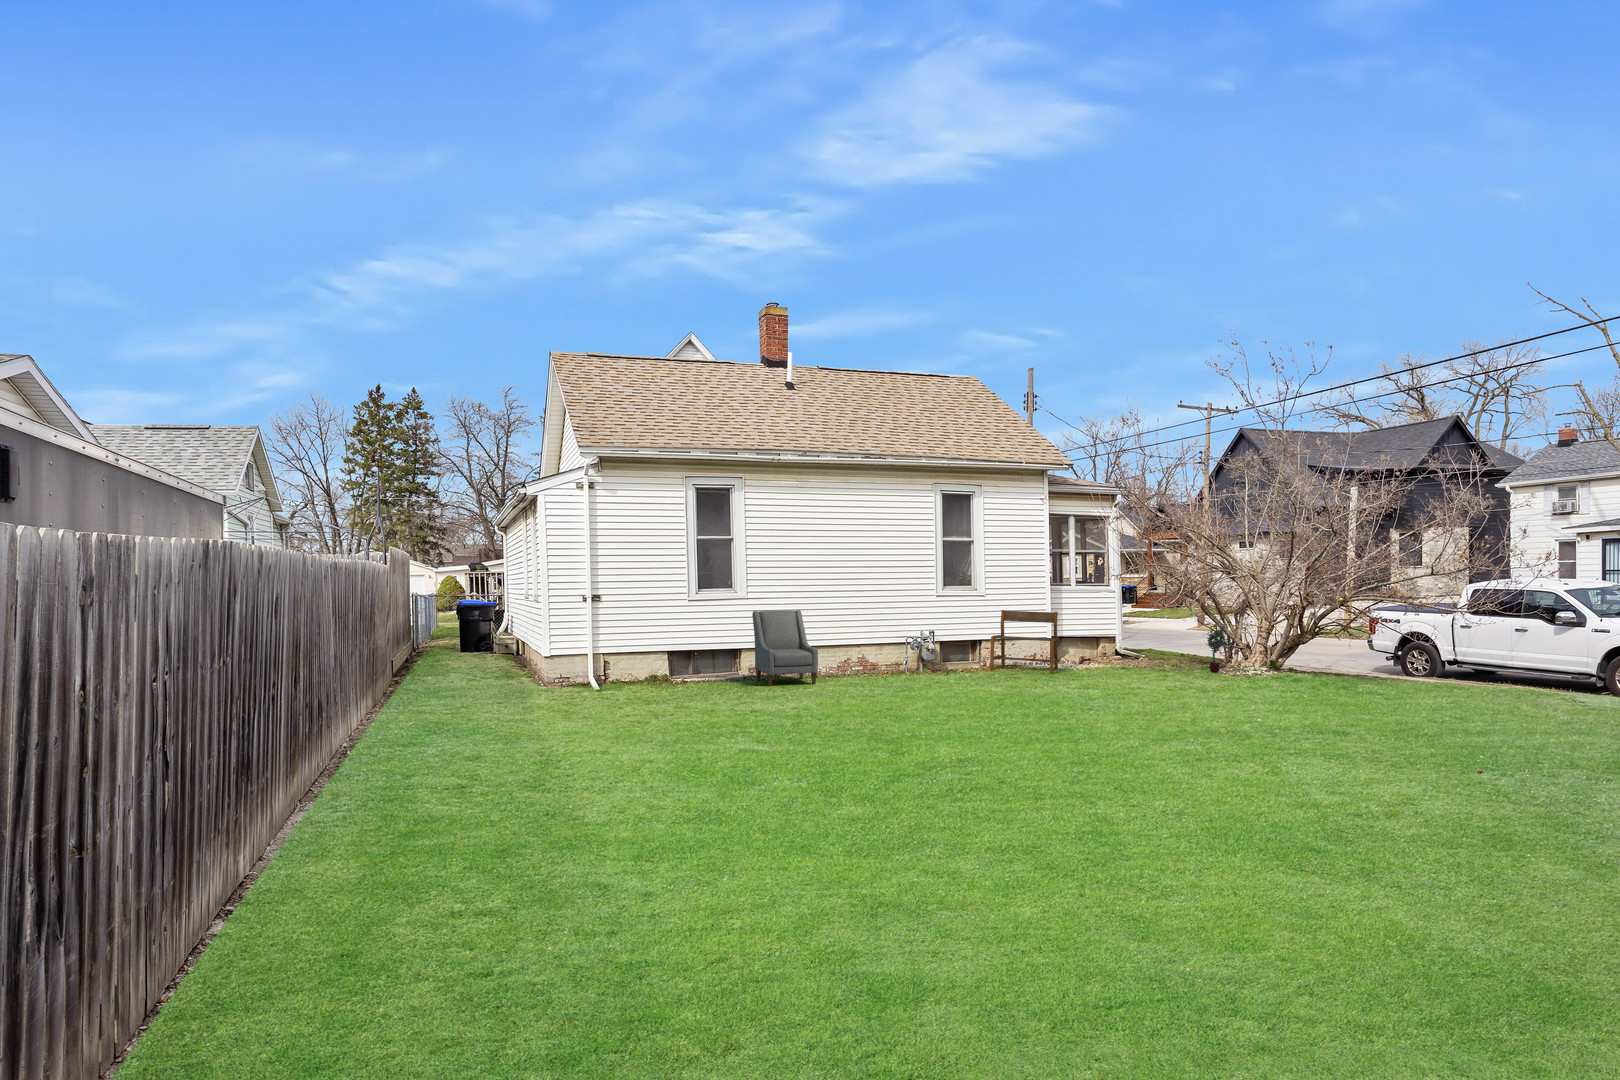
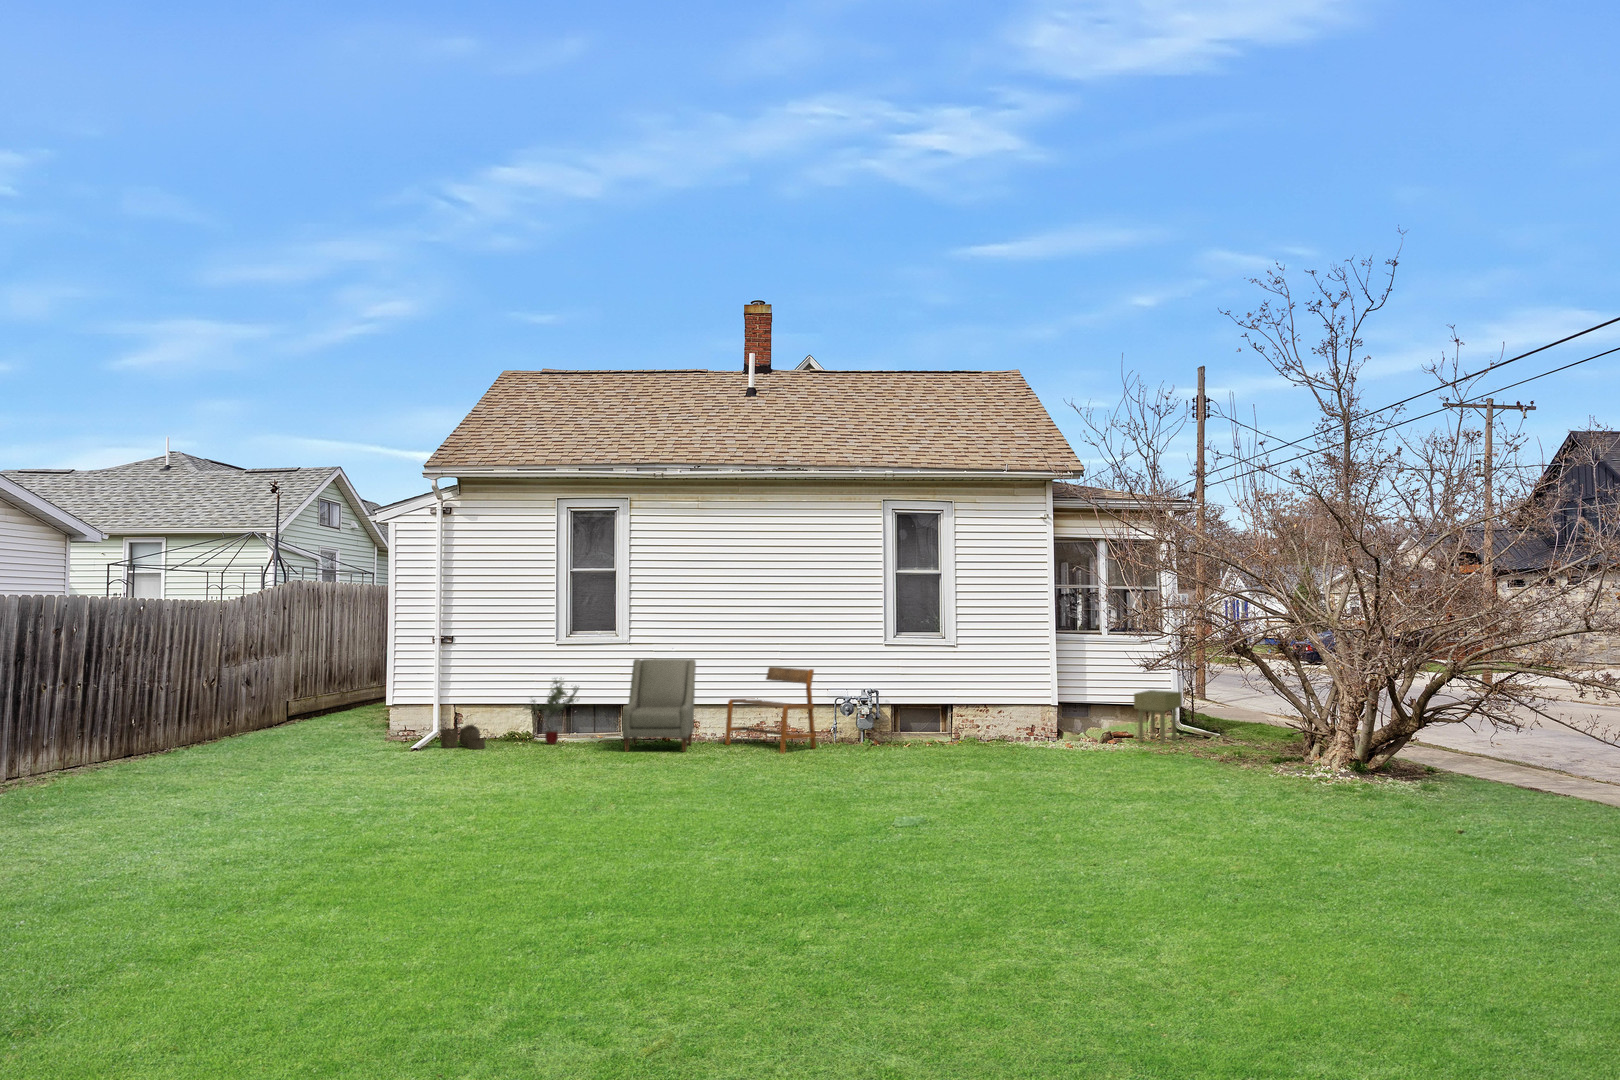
bench: present [990,610,1060,674] -> present [725,667,816,754]
potted tree: present [1208,623,1234,673] -> present [526,679,578,744]
side table: none [1098,625,1124,664] -> present [1134,690,1182,744]
woven basket: none [609,668,649,690] -> present [441,724,485,749]

